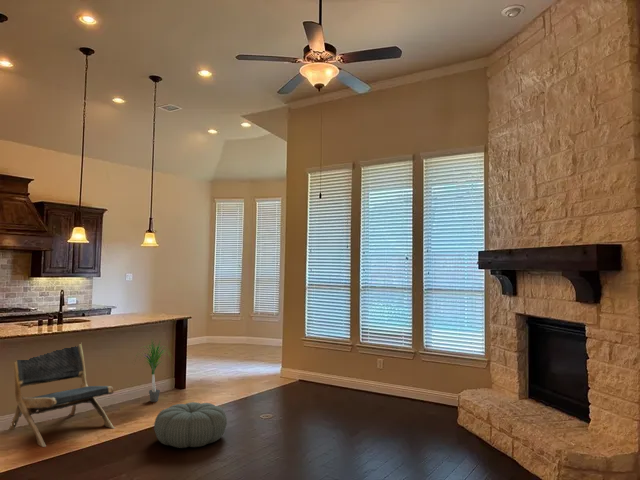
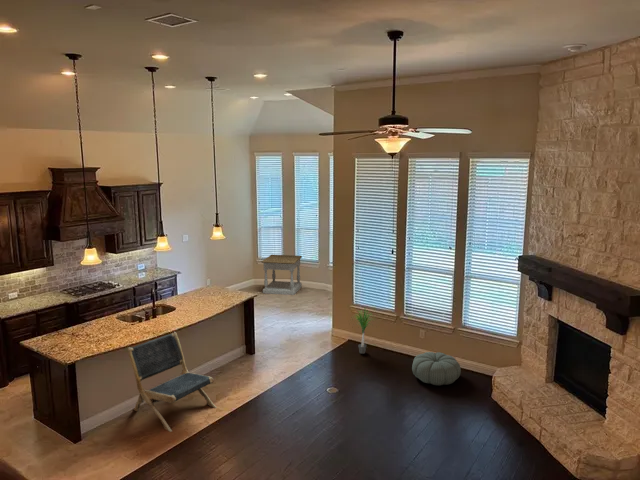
side table: none [215,309,262,350] -> present [262,255,302,295]
potted plant: present [145,342,164,402] -> present [357,310,371,354]
pouf: present [154,402,227,448] -> present [412,352,461,385]

